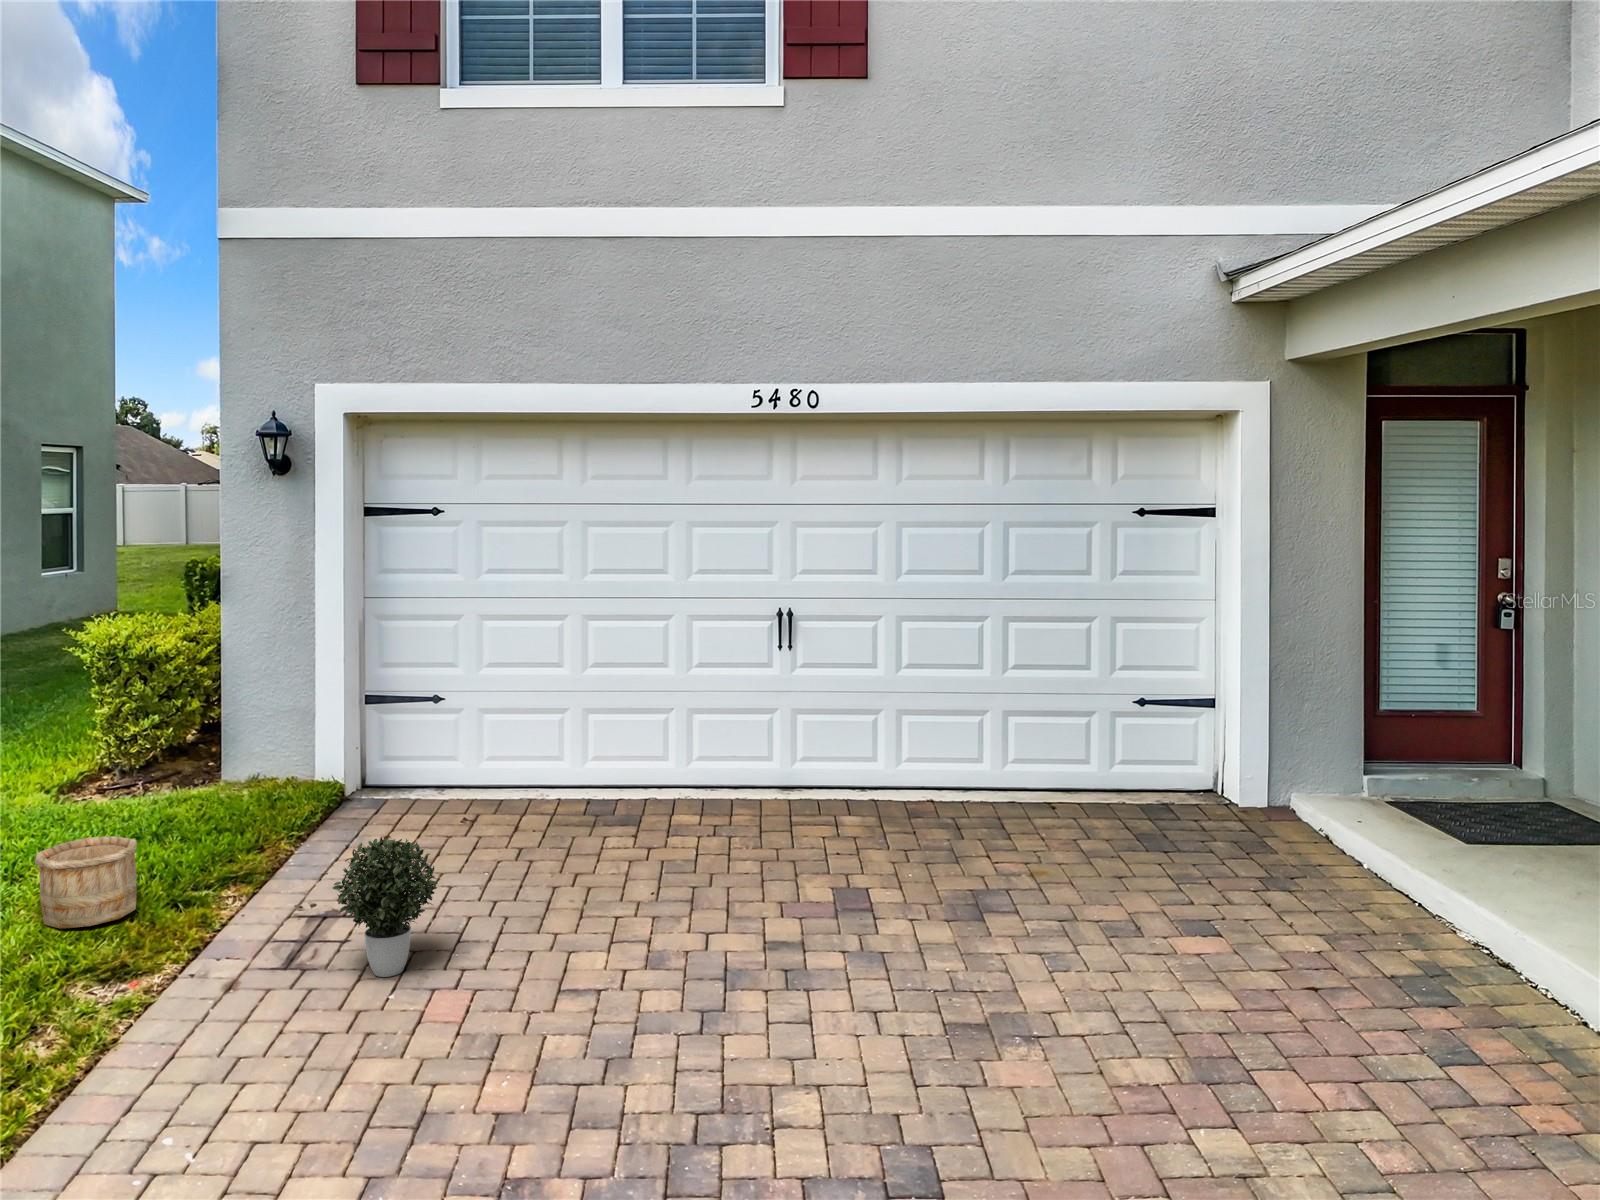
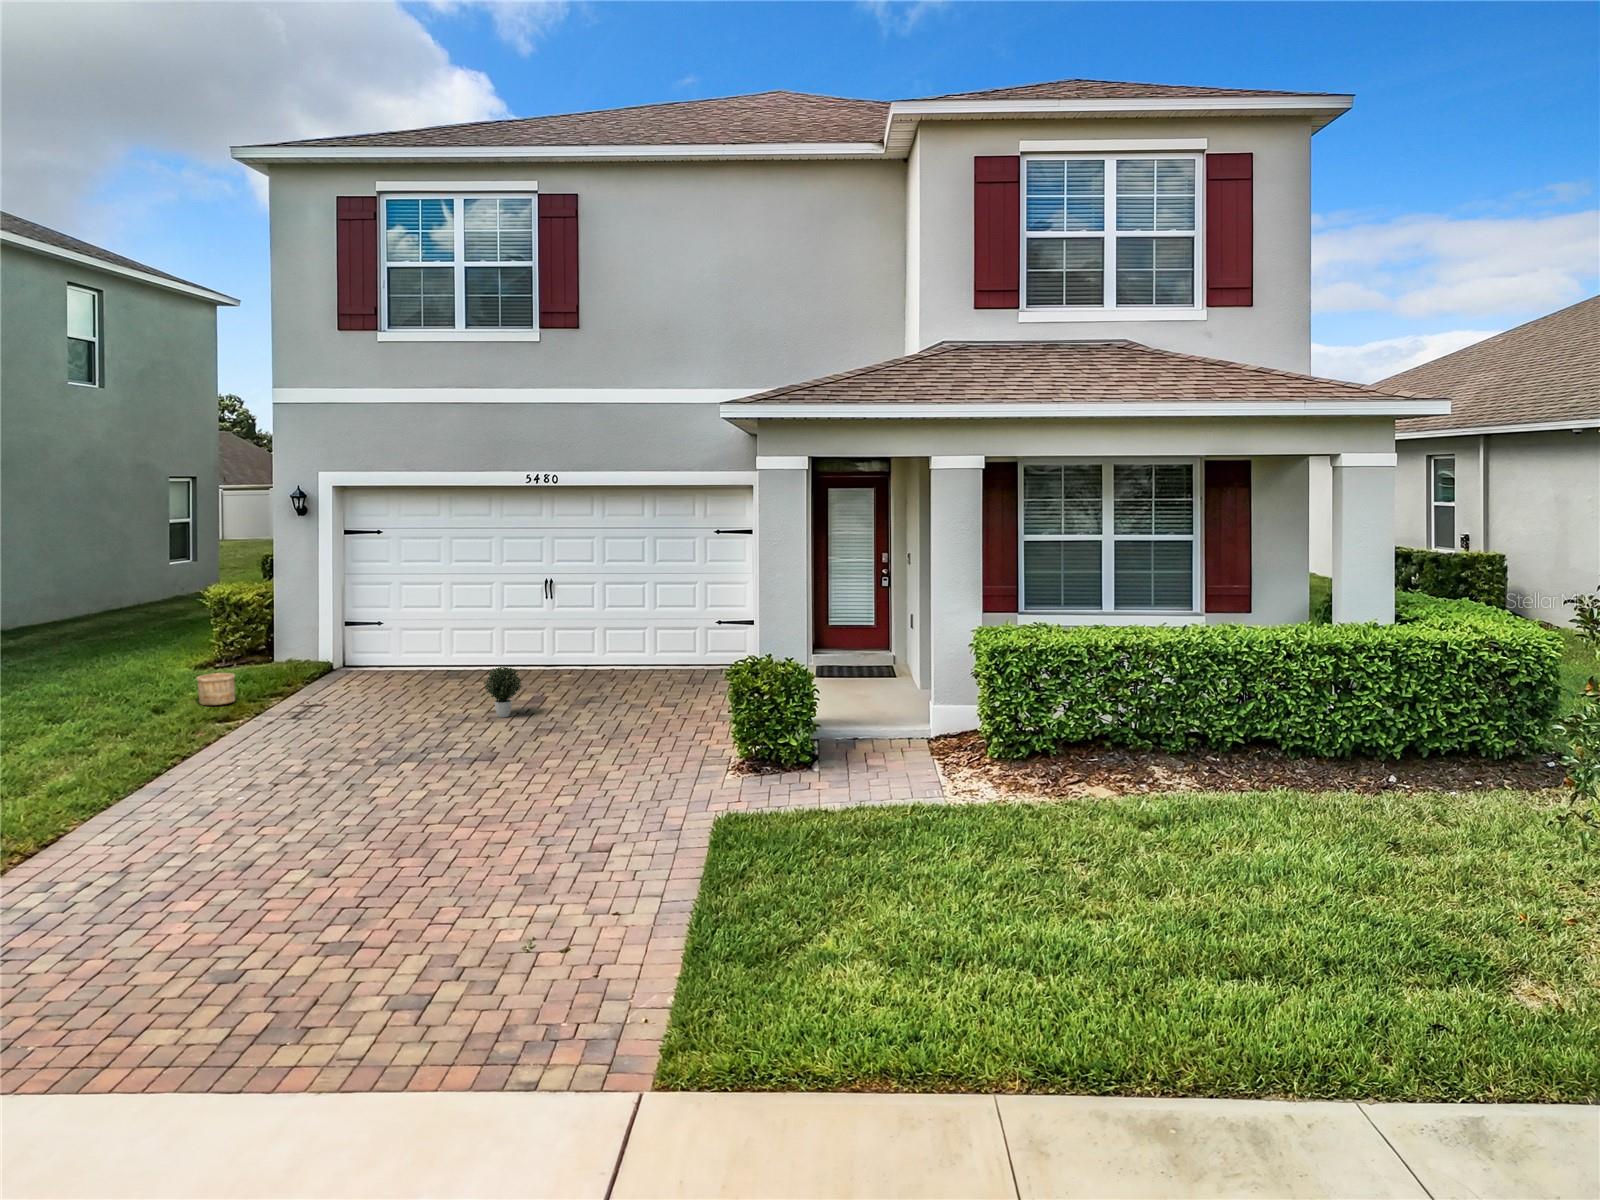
potted plant: present [333,837,438,977] -> present [484,667,521,718]

